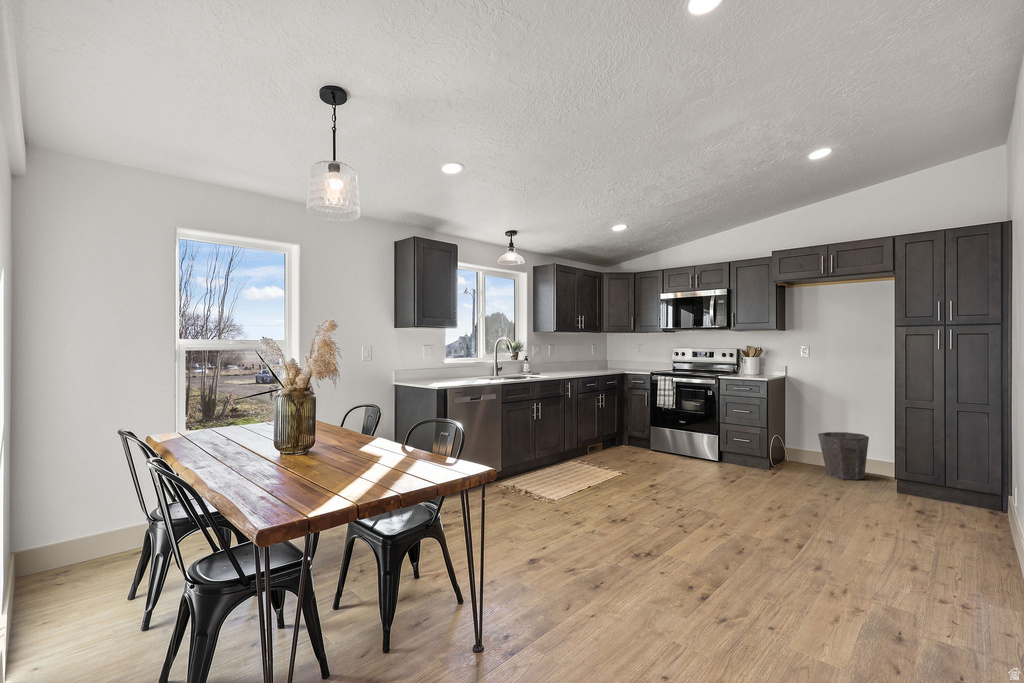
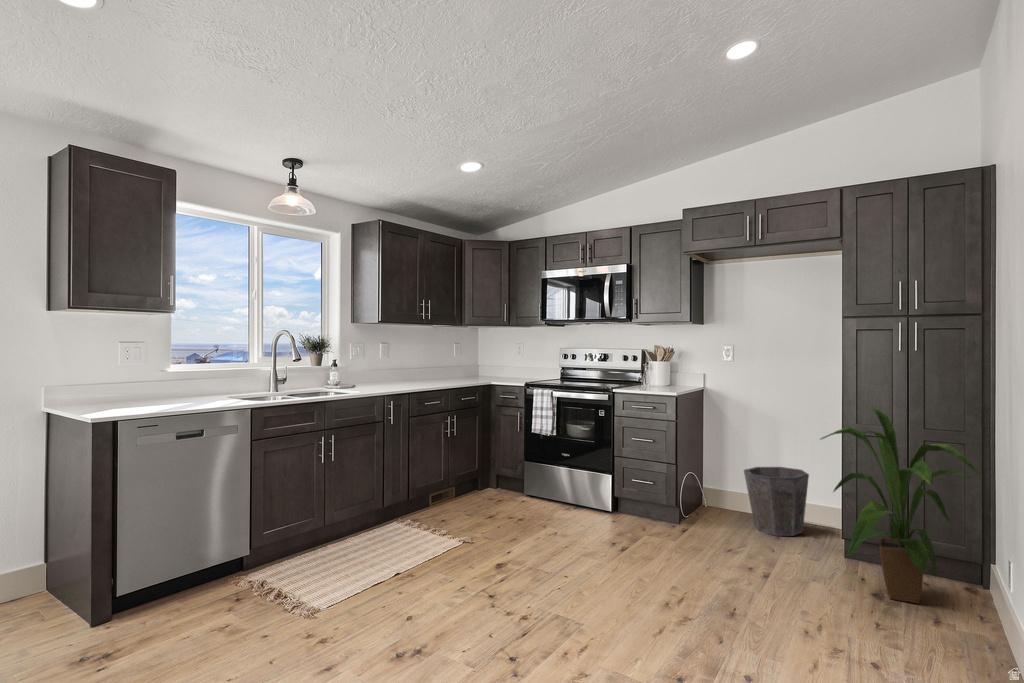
house plant: none [877,387,997,518] -> present [821,406,981,603]

